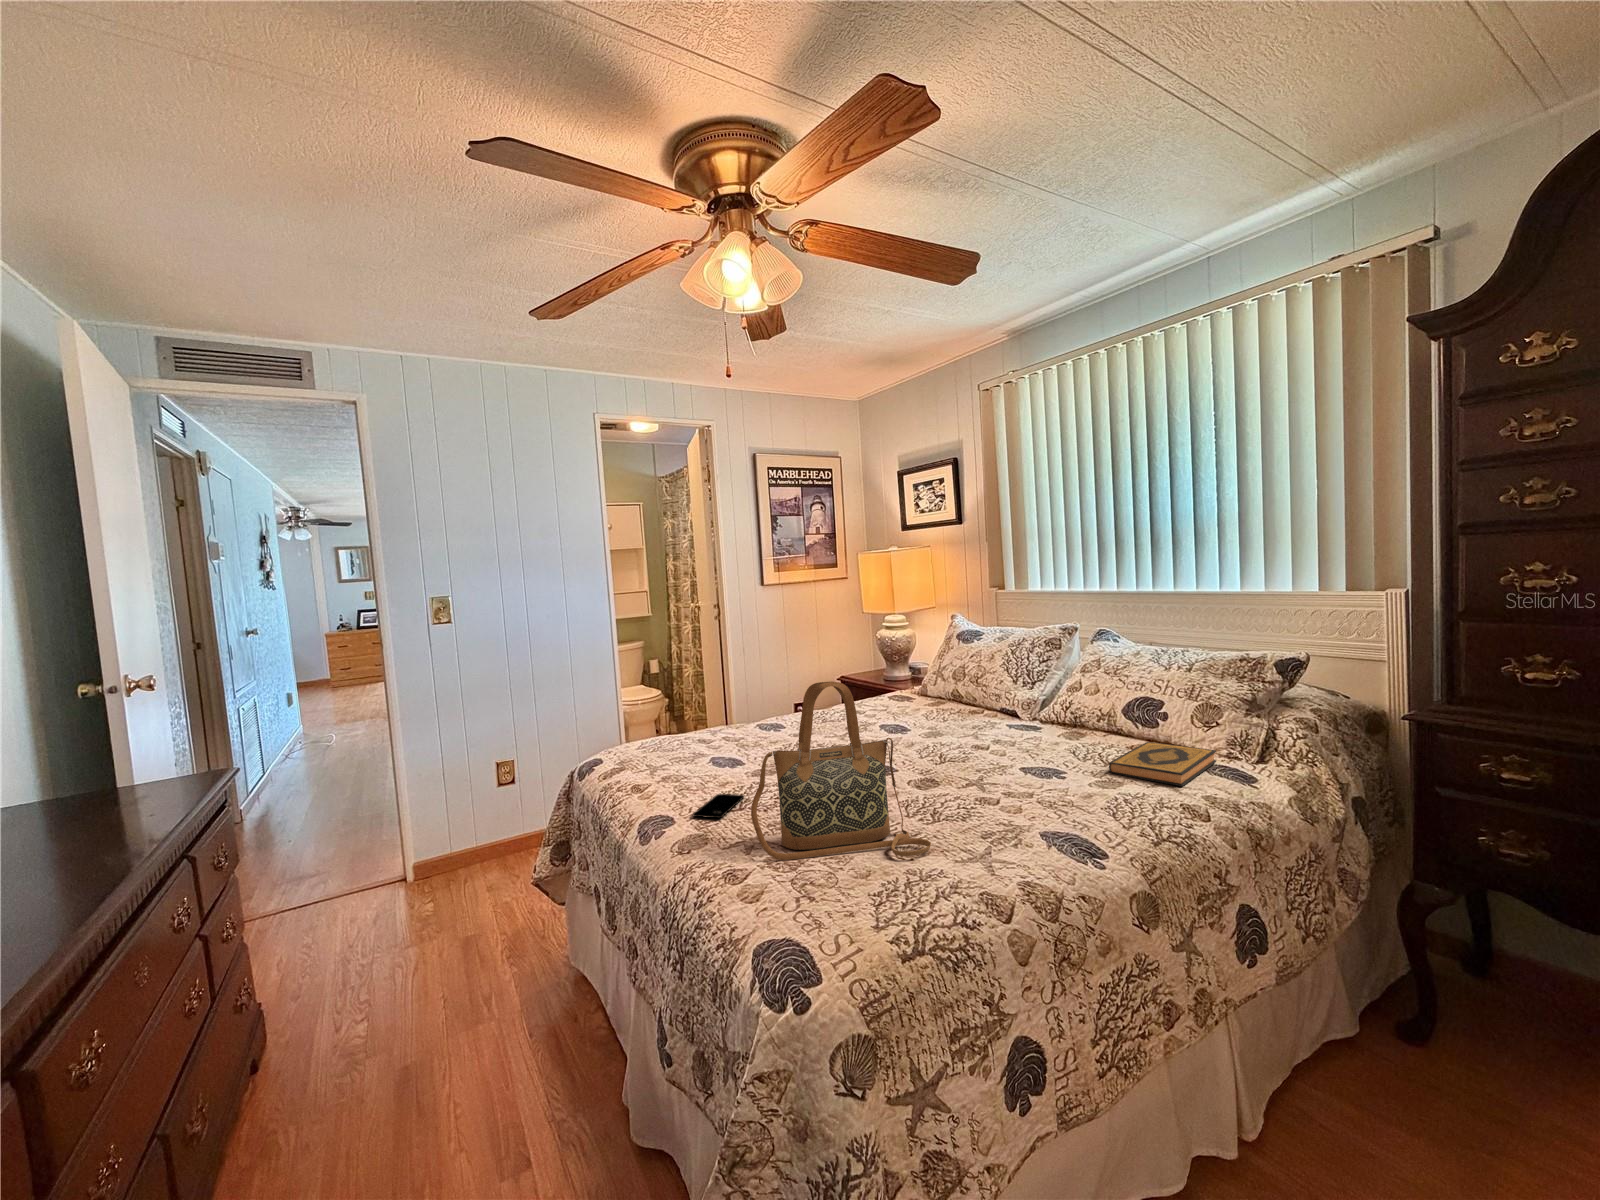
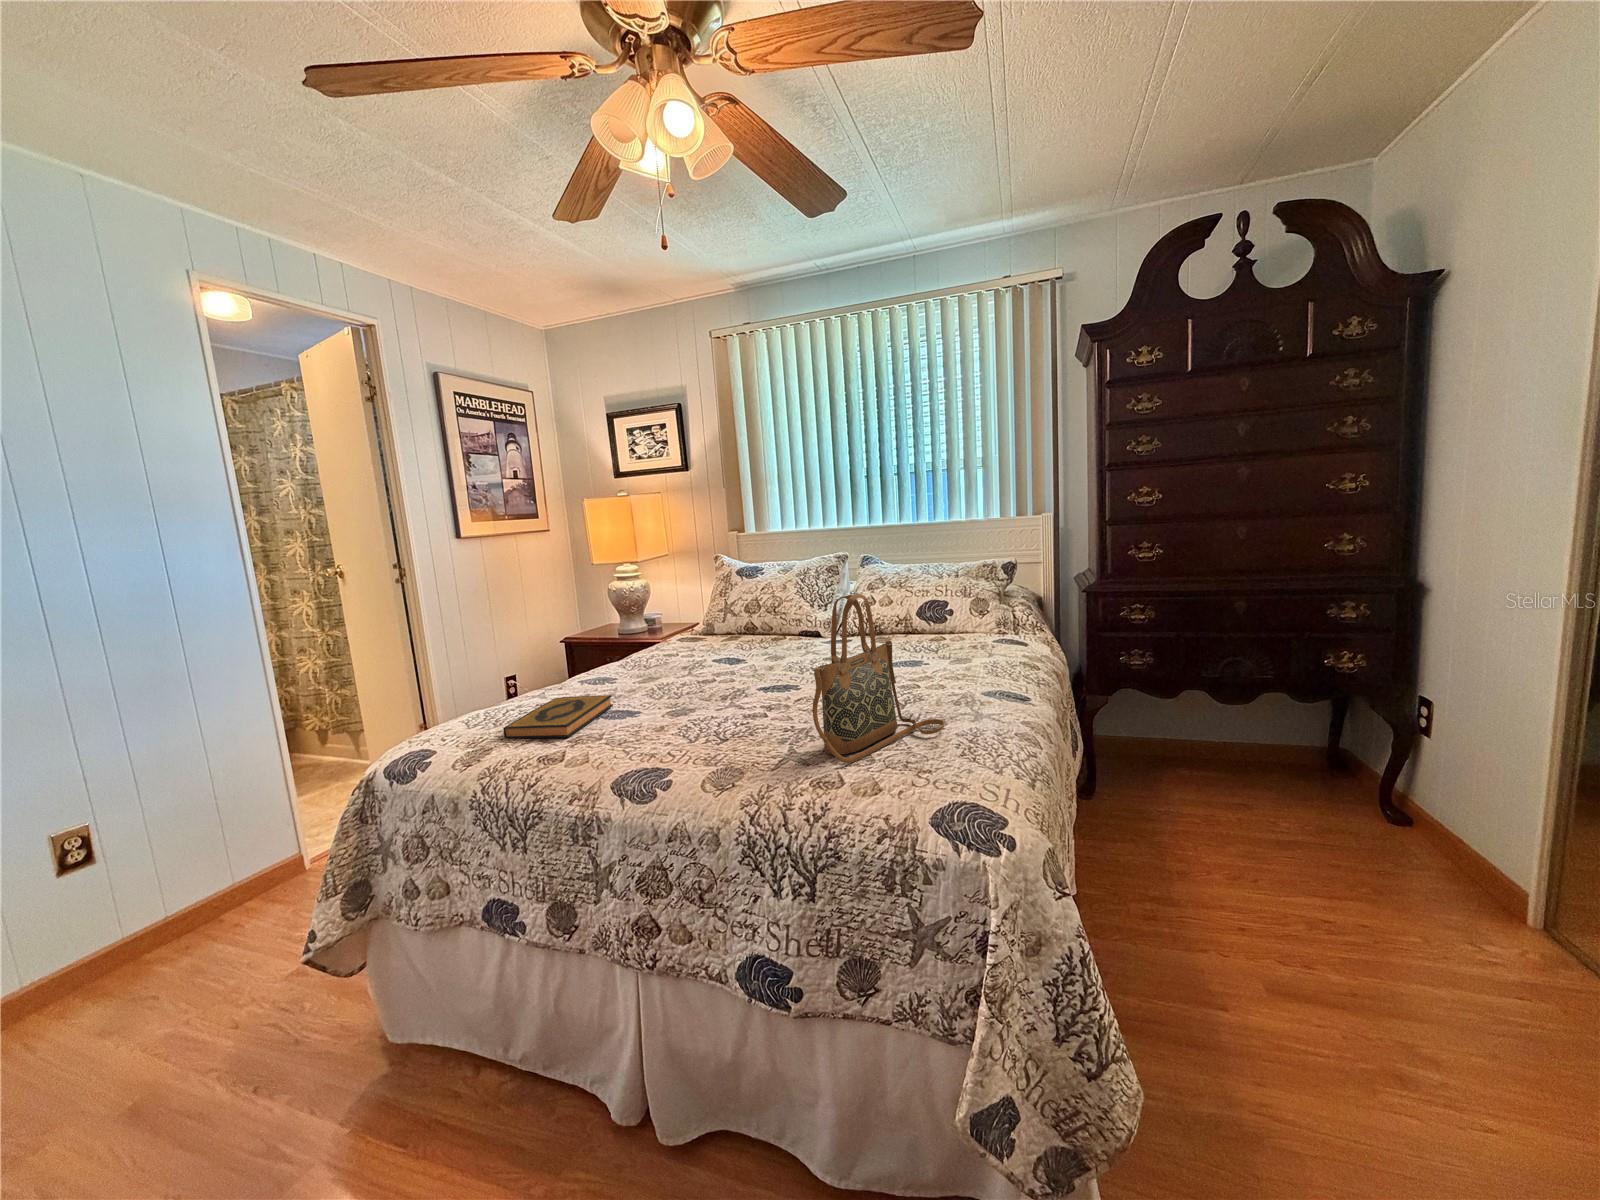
hardback book: present [1109,742,1216,786] -> present [503,695,613,738]
smartphone: present [693,794,744,818] -> none [688,732,734,760]

